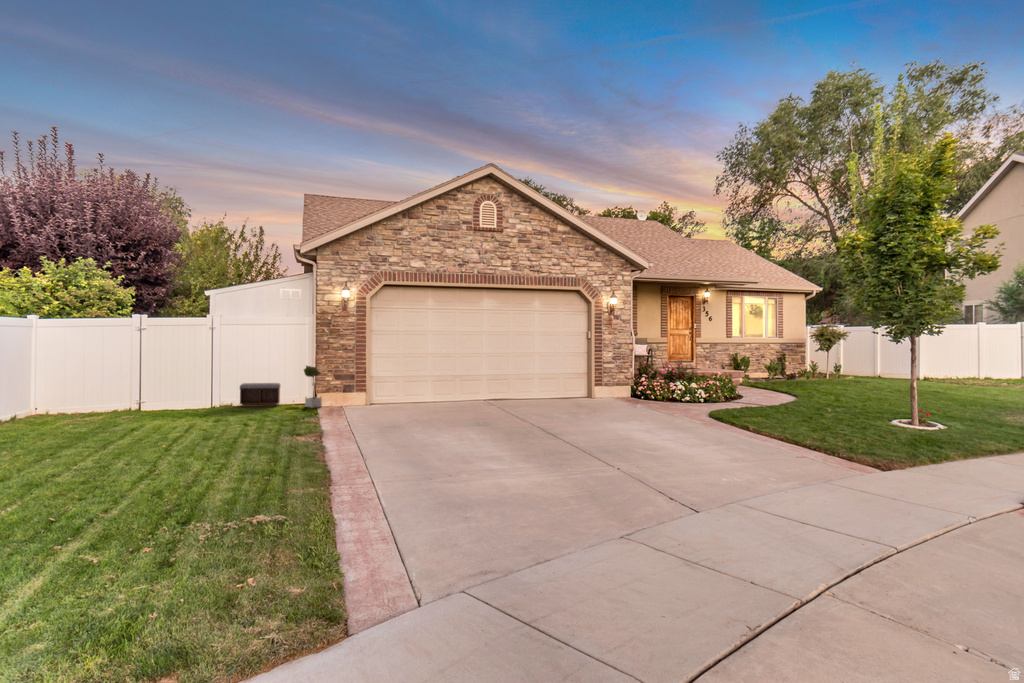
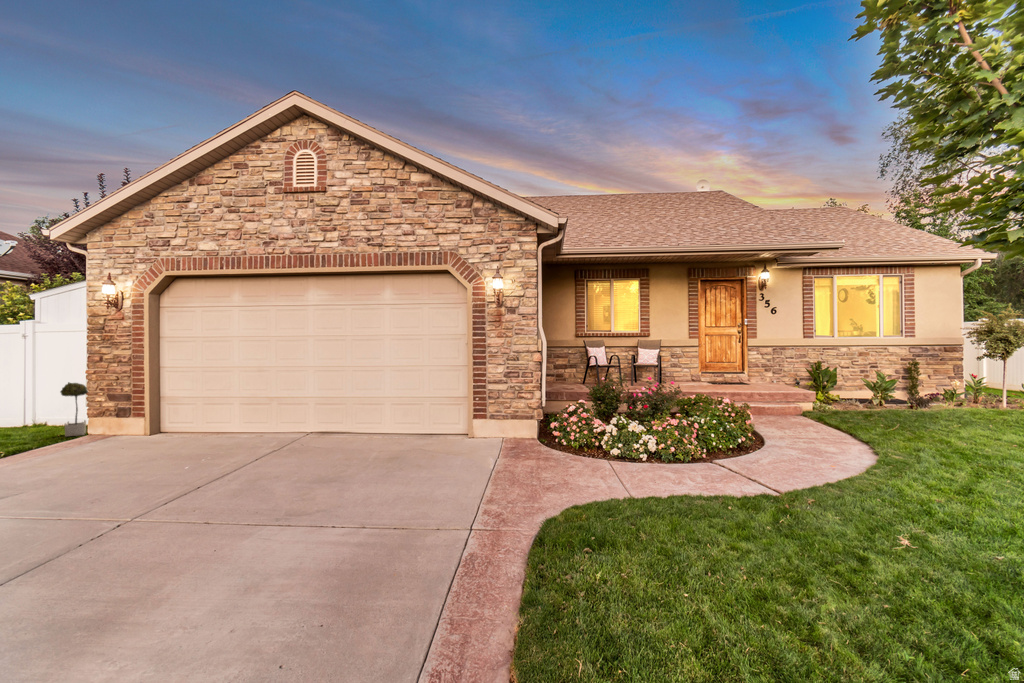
bench: present [240,383,280,407] -> none [6,402,68,431]

